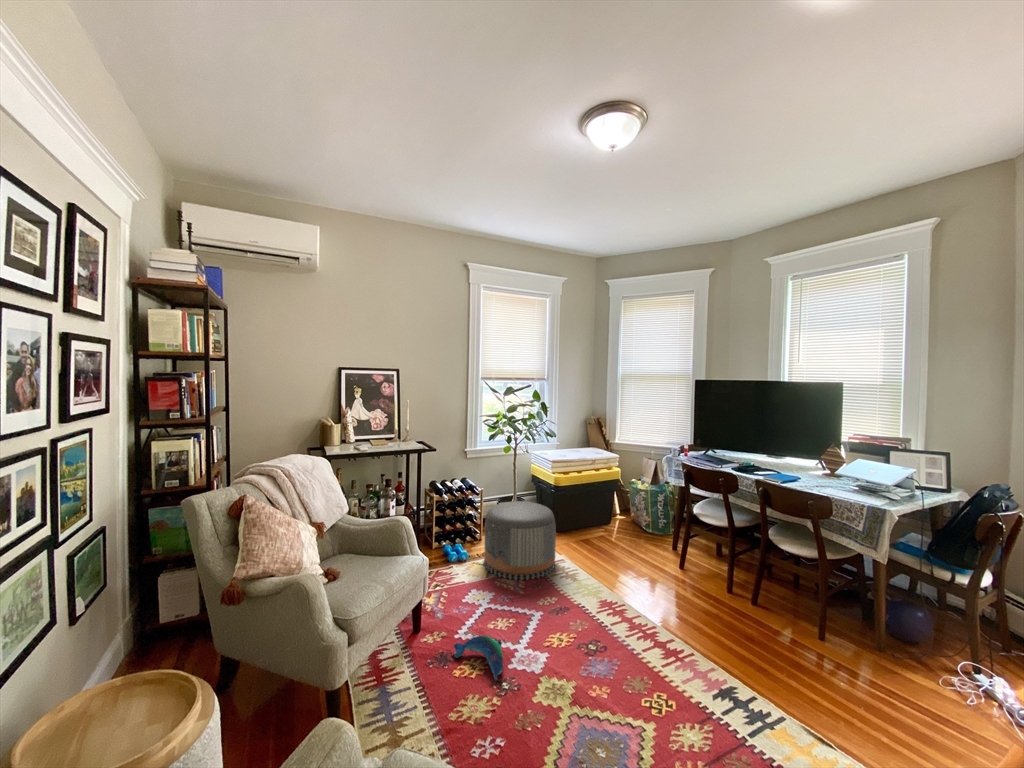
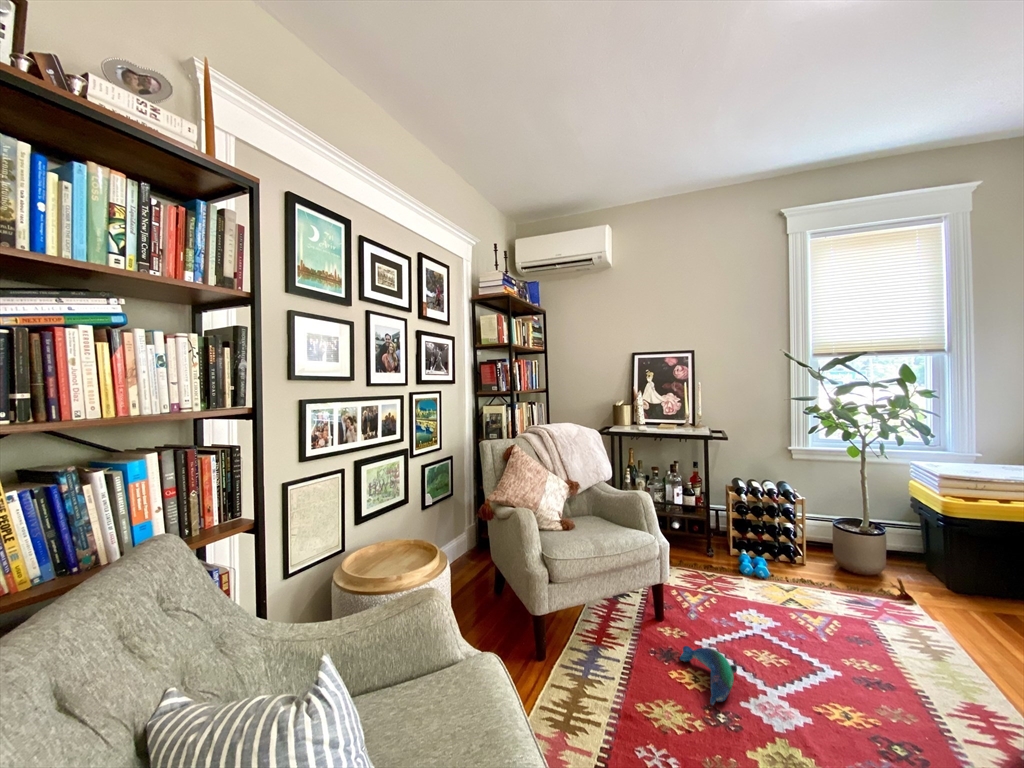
pouf: present [484,501,556,580] -> none [784,517,910,634]

